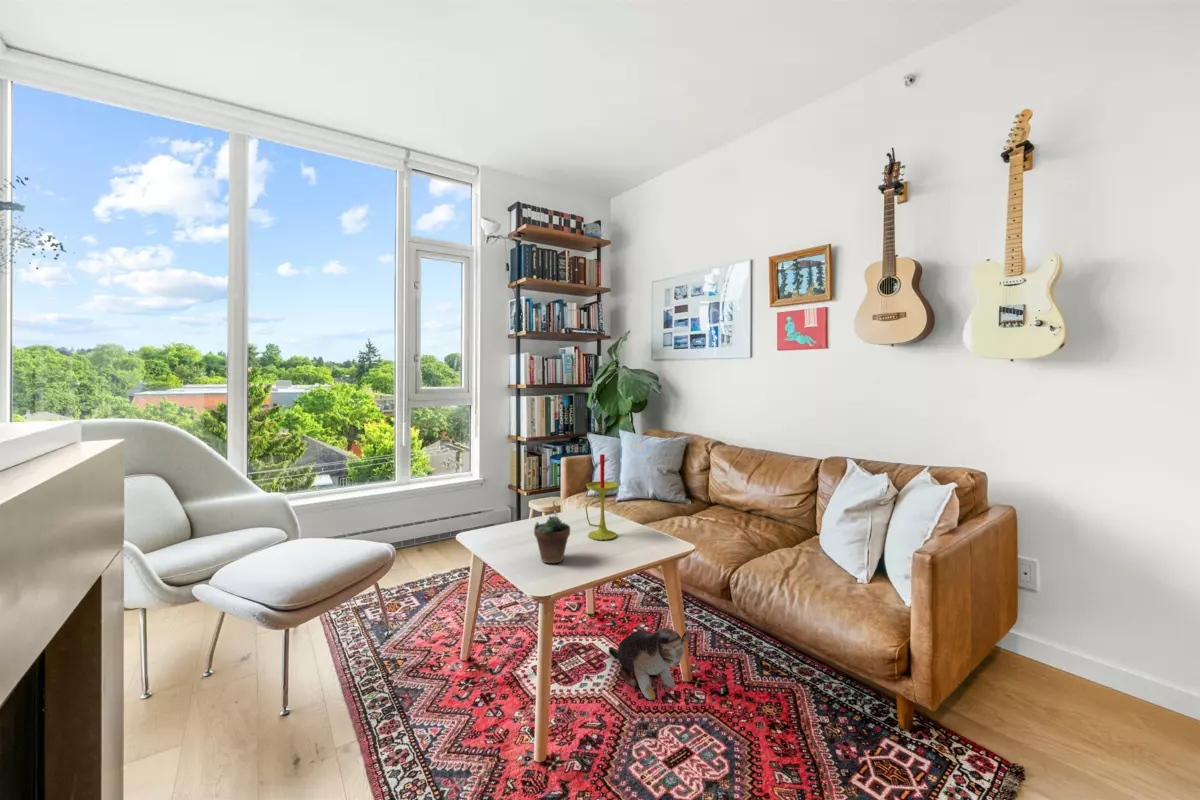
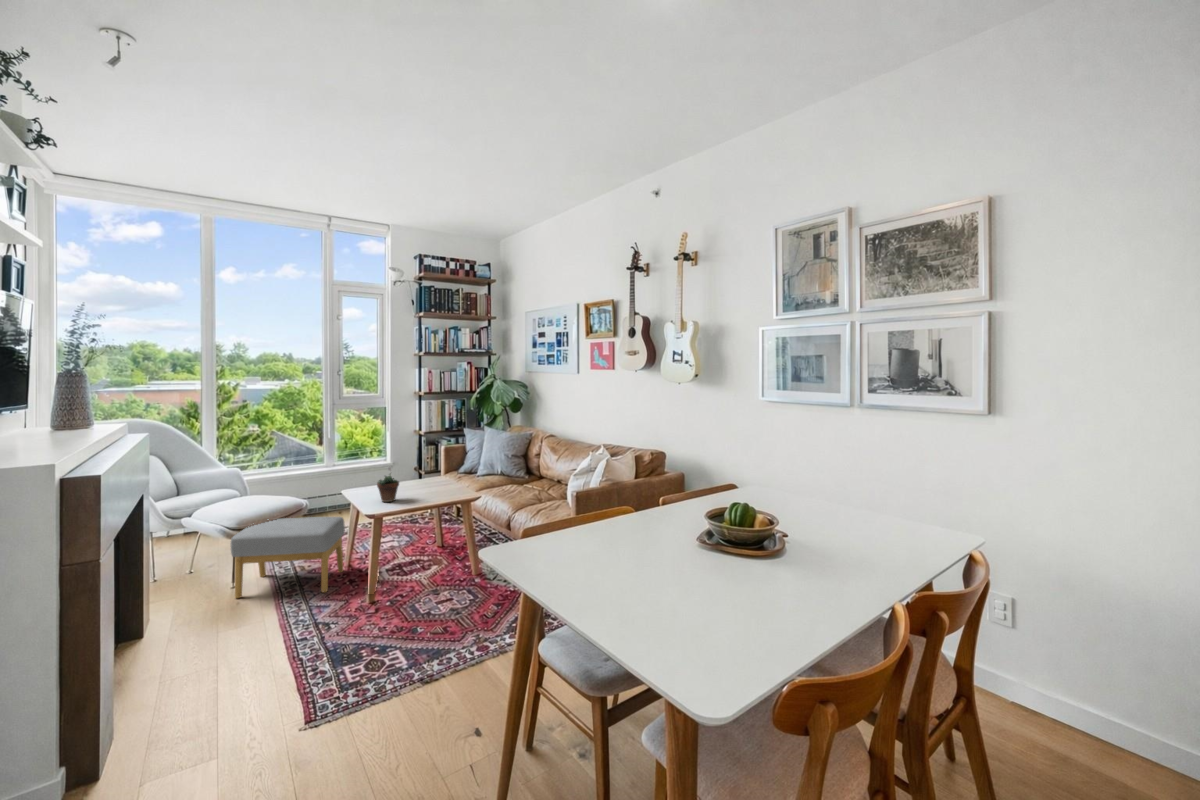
candle: present [585,454,619,540] -> none [416,440,440,492]
footstool: none [281,581,466,750] -> present [231,517,345,598]
plush toy: present [609,628,690,700] -> none [435,540,465,582]

